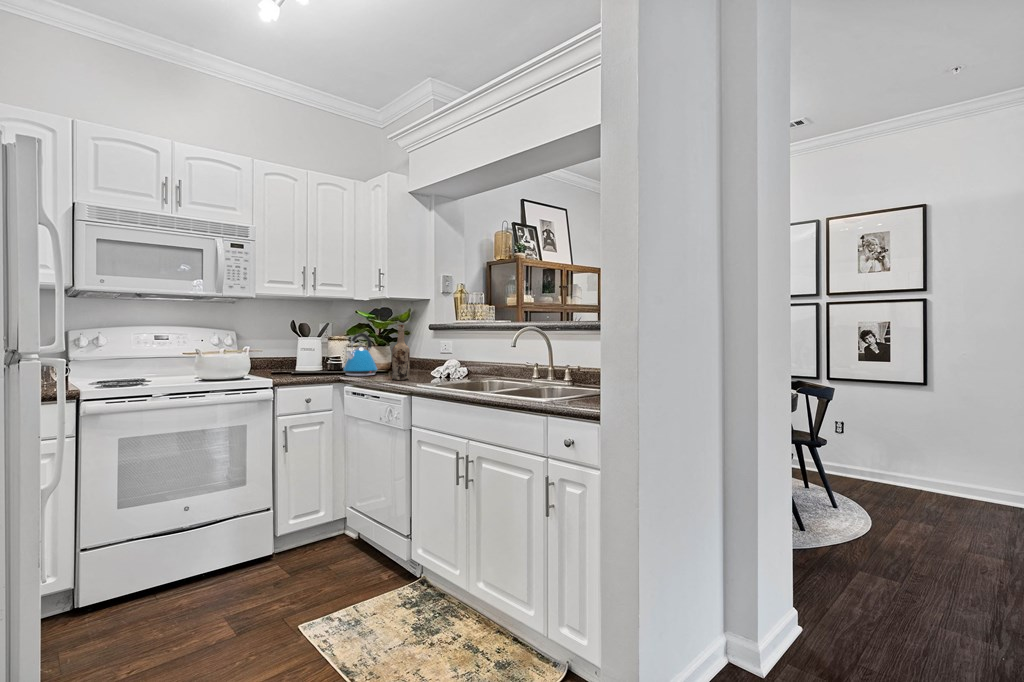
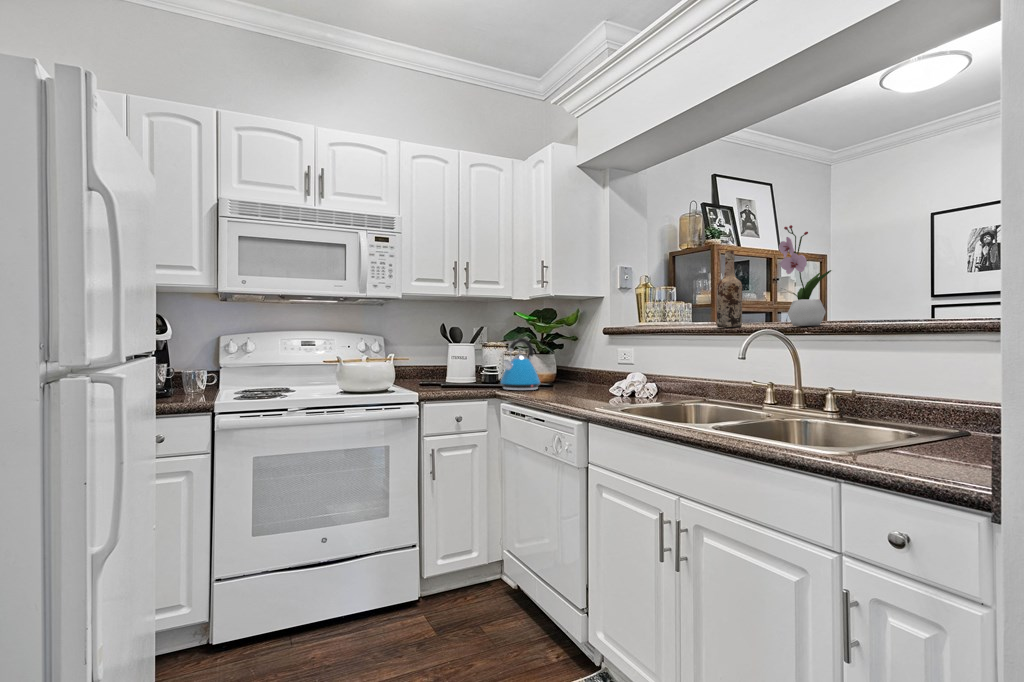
flower arrangement: none [544,257,575,326] -> present [779,225,831,326]
wine bottle: present [392,325,410,380] -> present [717,250,742,328]

